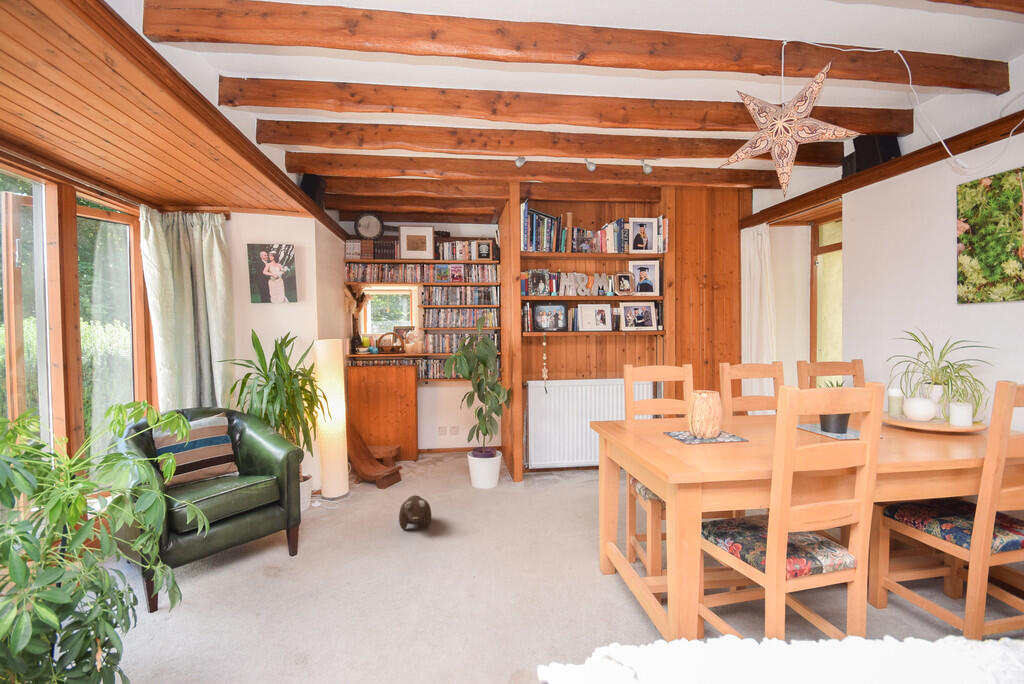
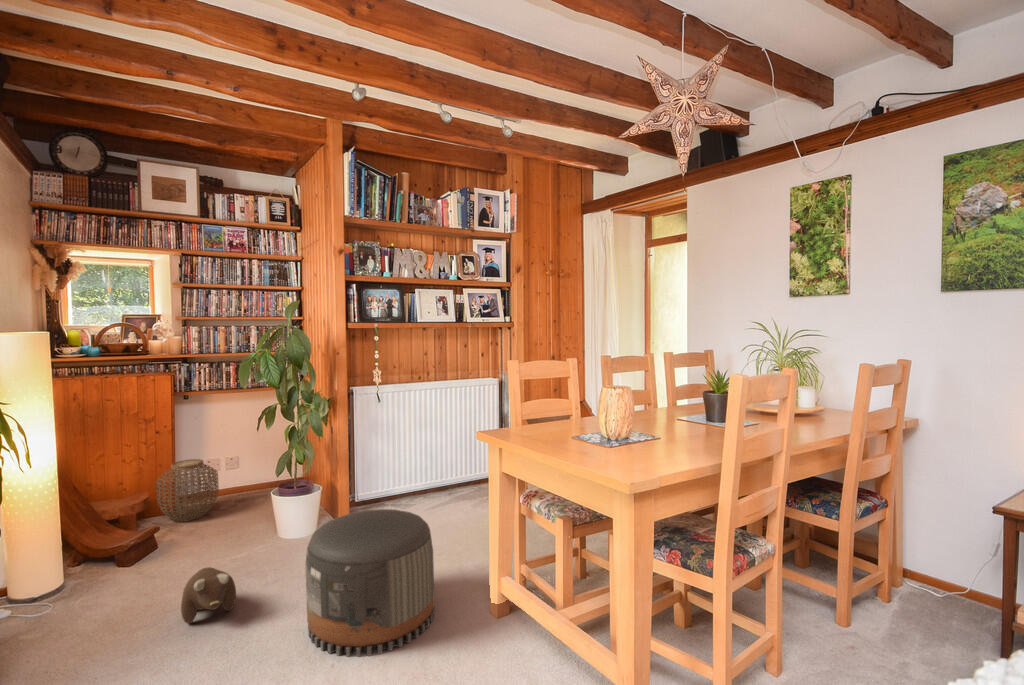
woven basket: none [405,426,442,467] -> present [156,459,218,522]
pouf: none [466,472,556,573] -> present [305,509,434,657]

